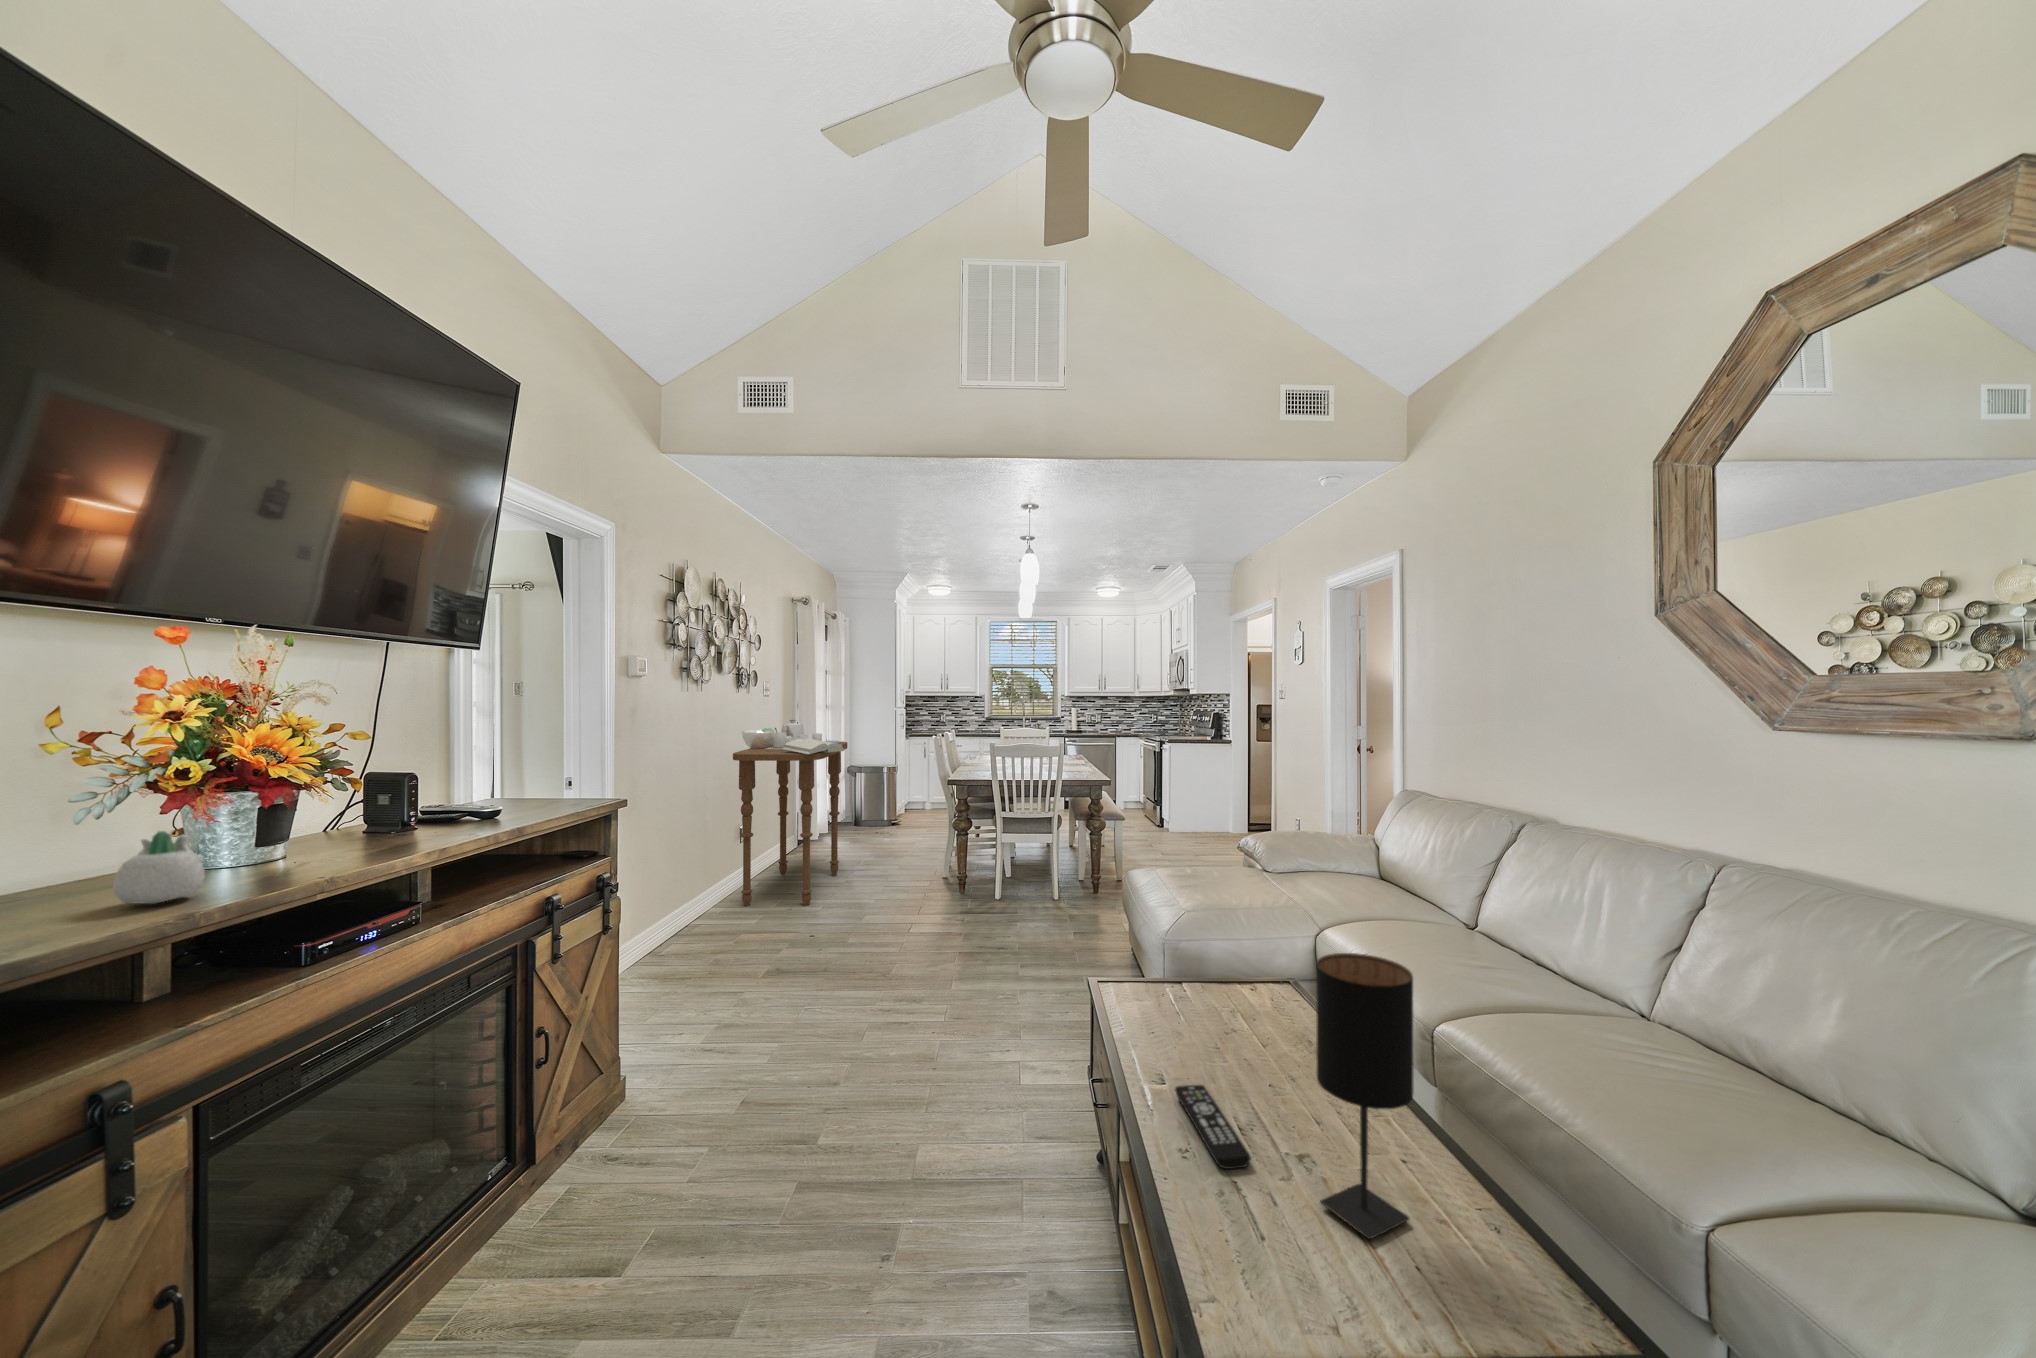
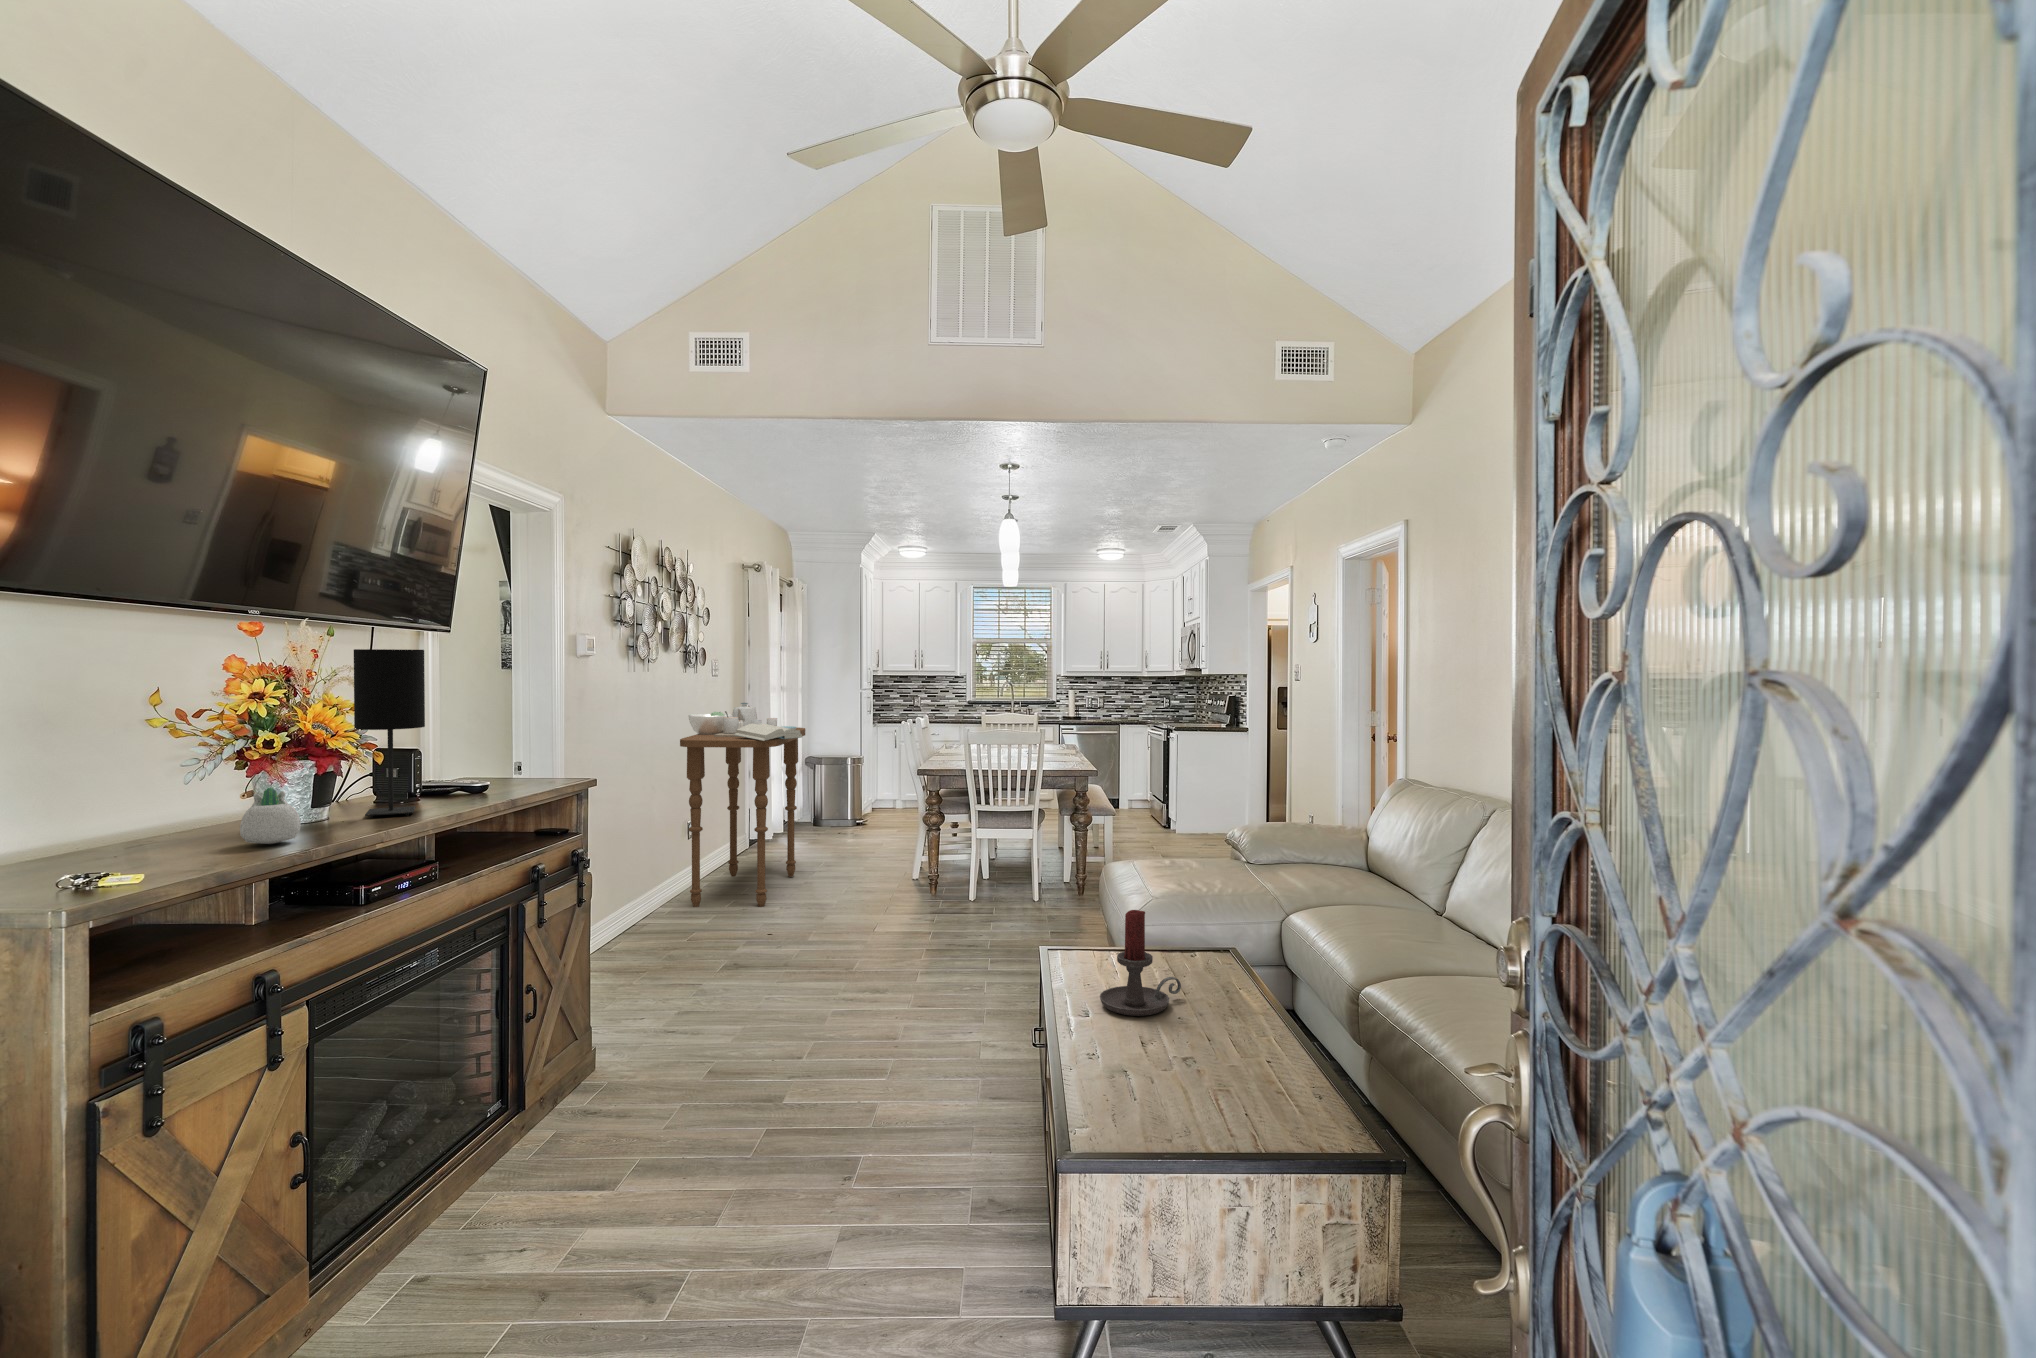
candle holder: none [1163,947,1251,1071] -> present [1100,910,1181,1016]
table lamp: present [1316,953,1414,1239] -> present [354,649,425,818]
remote control: present [1175,1085,1250,1169] -> none [1101,1022,1151,1074]

